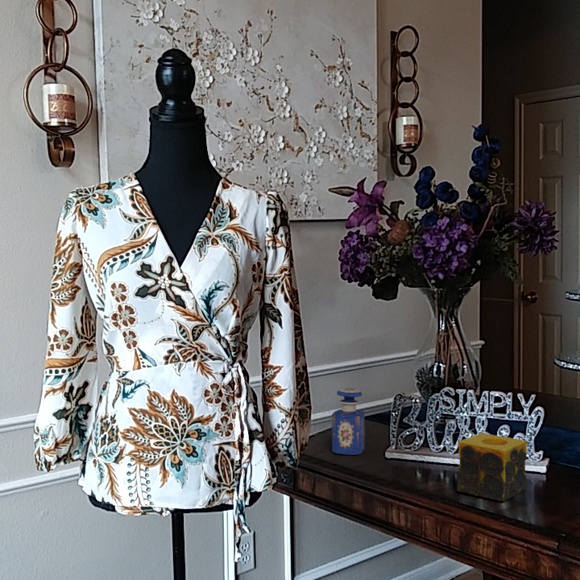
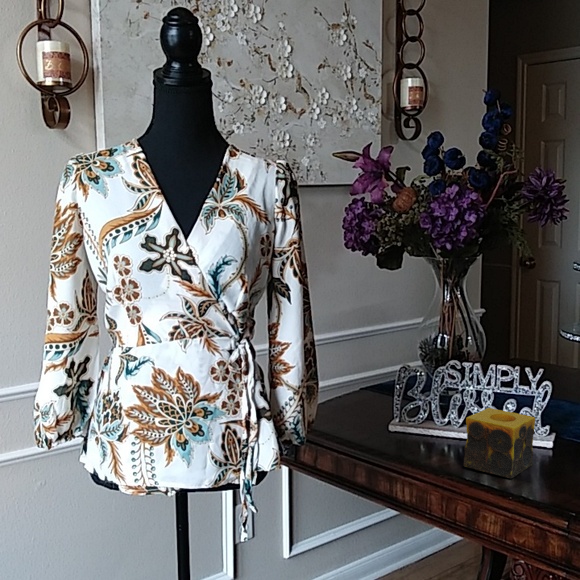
perfume bottle: present [332,389,365,455] -> none [335,359,368,426]

